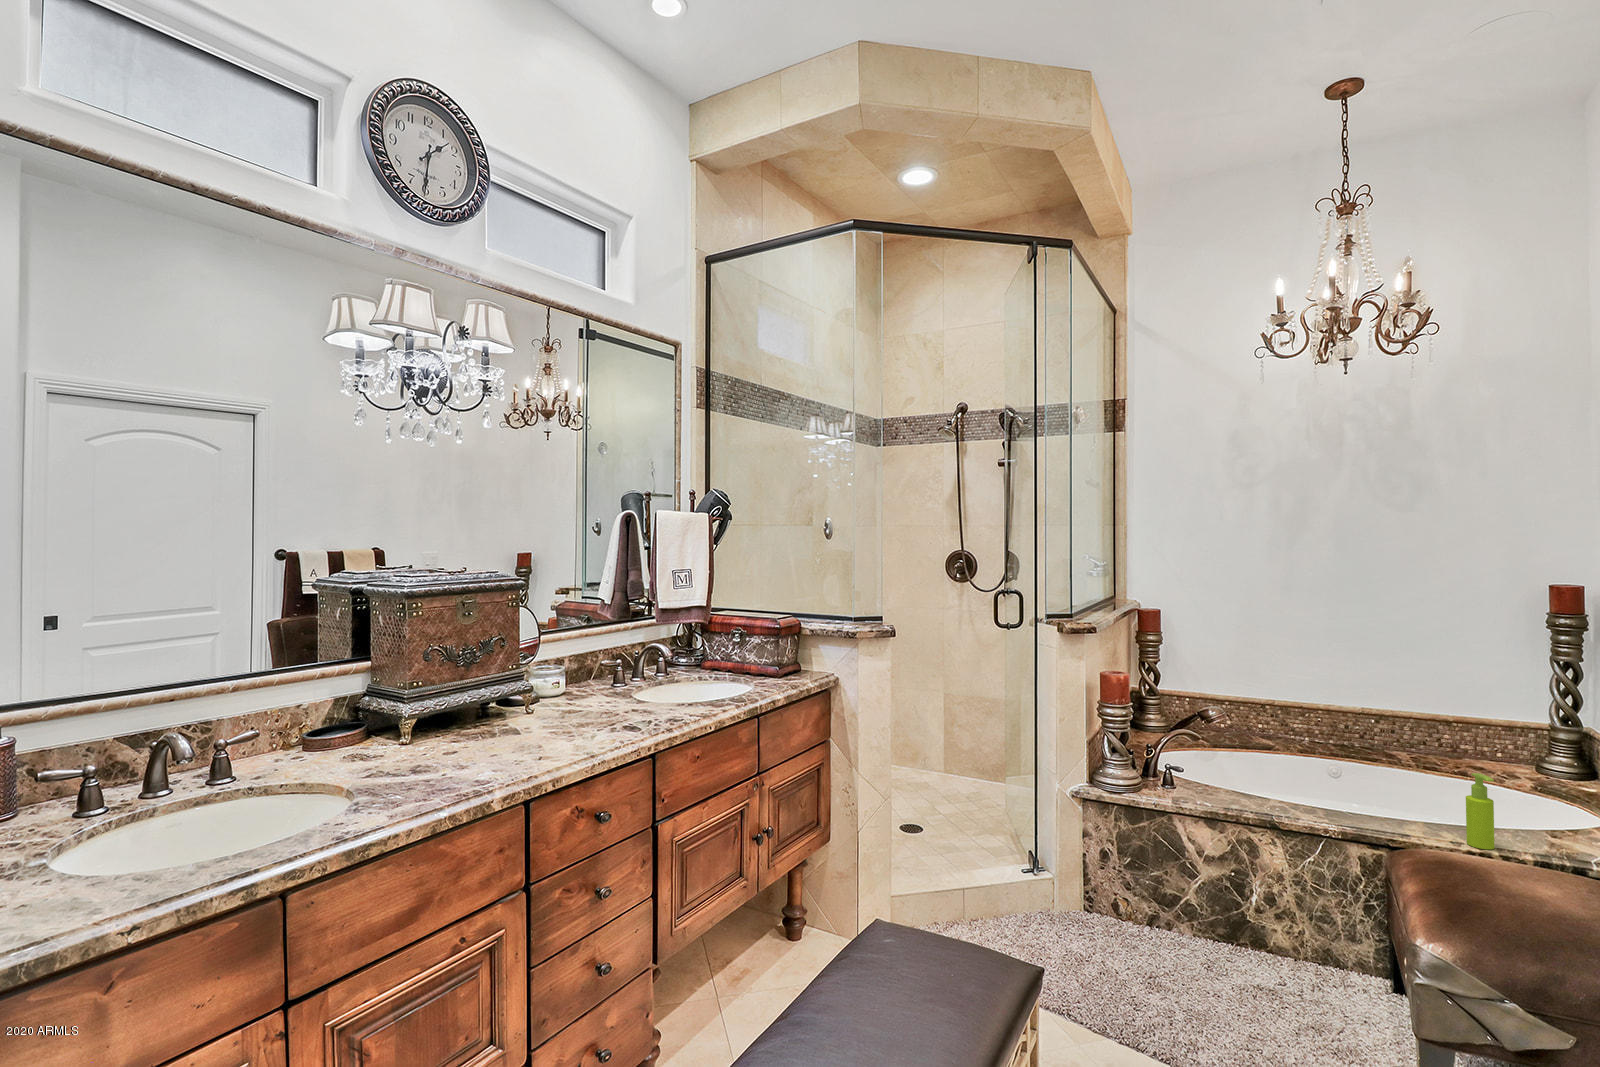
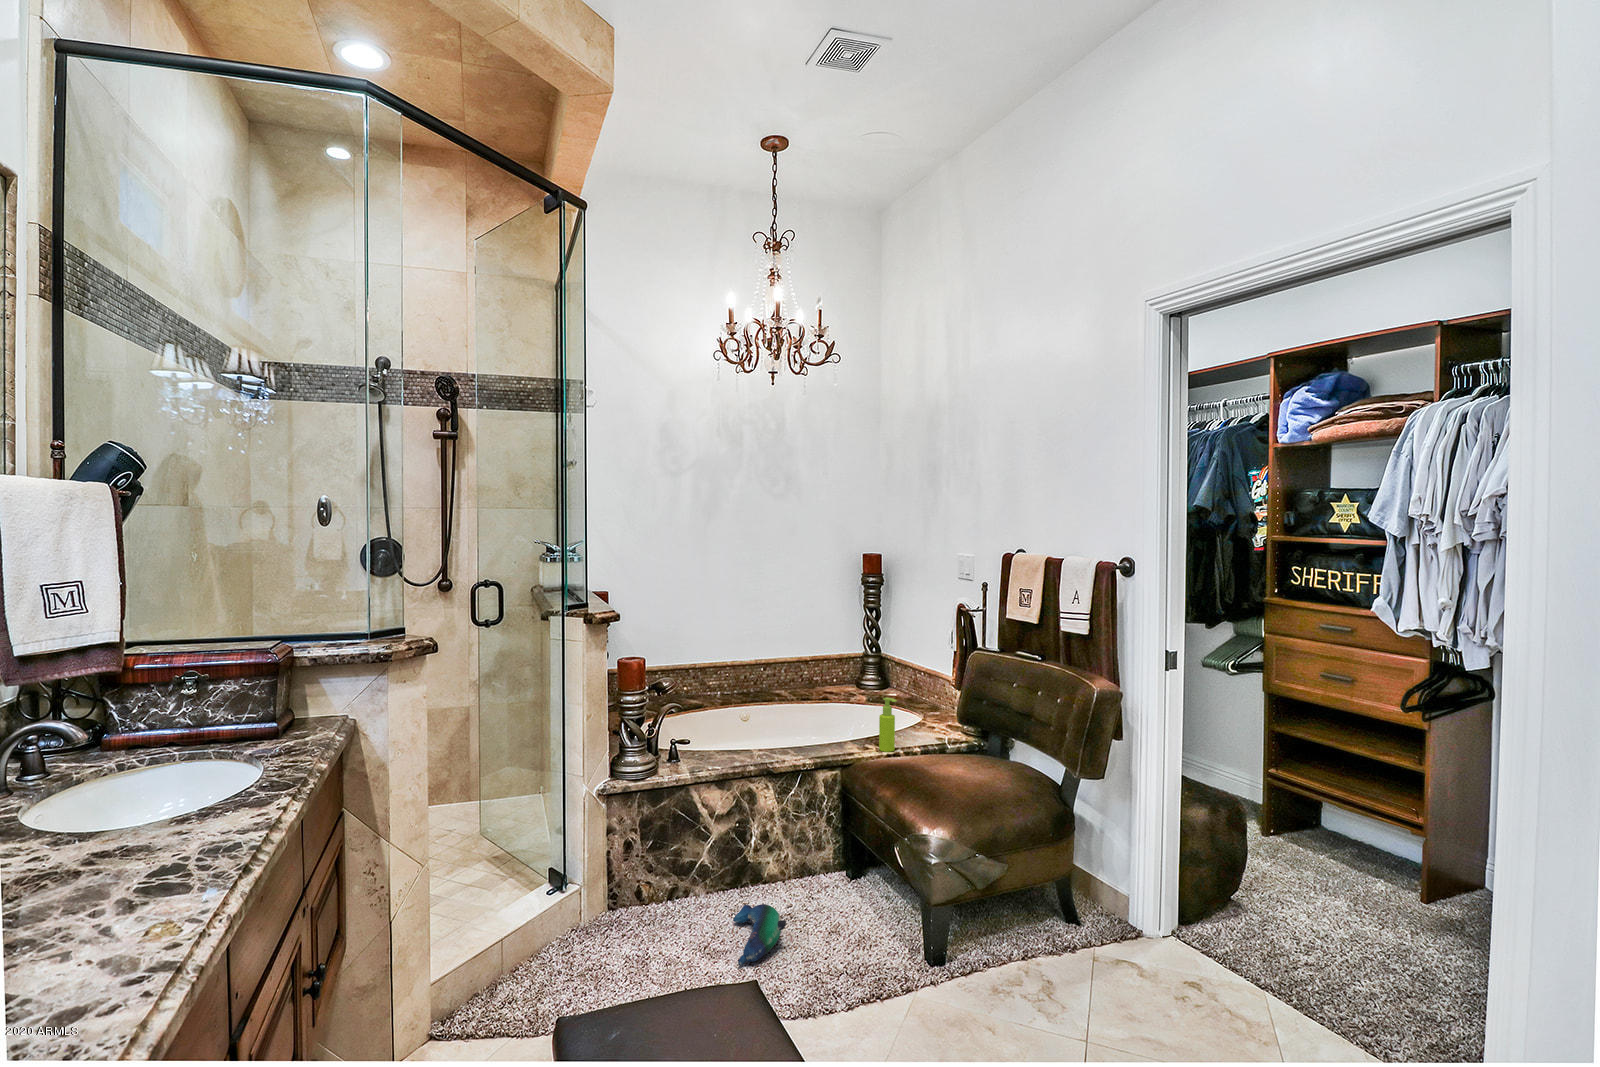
plush toy: none [1167,959,1241,1015] -> present [733,904,786,965]

